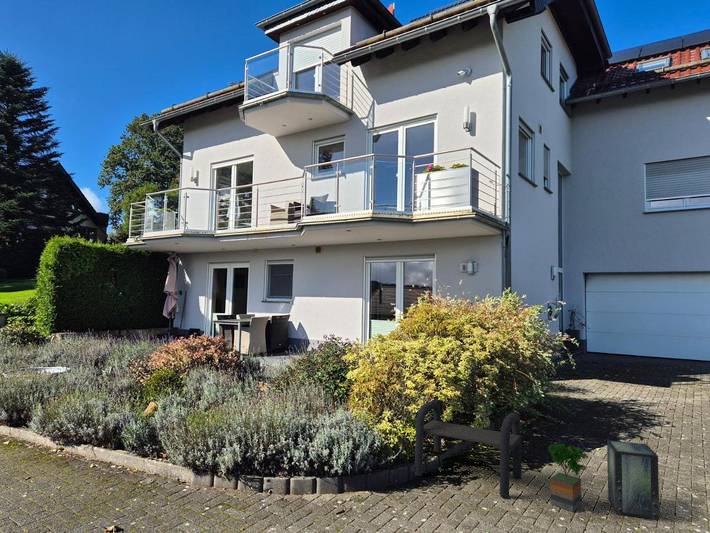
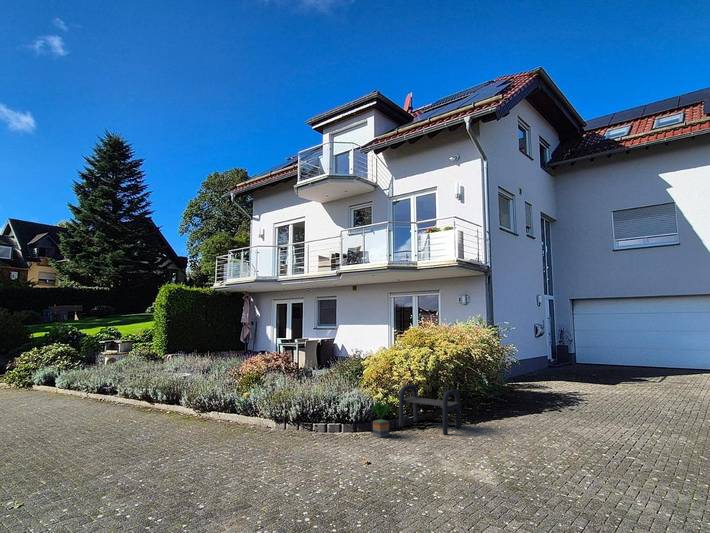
storage box: present [607,440,660,520] -> none [502,403,526,443]
potted tree: present [549,444,588,512] -> present [372,403,392,438]

